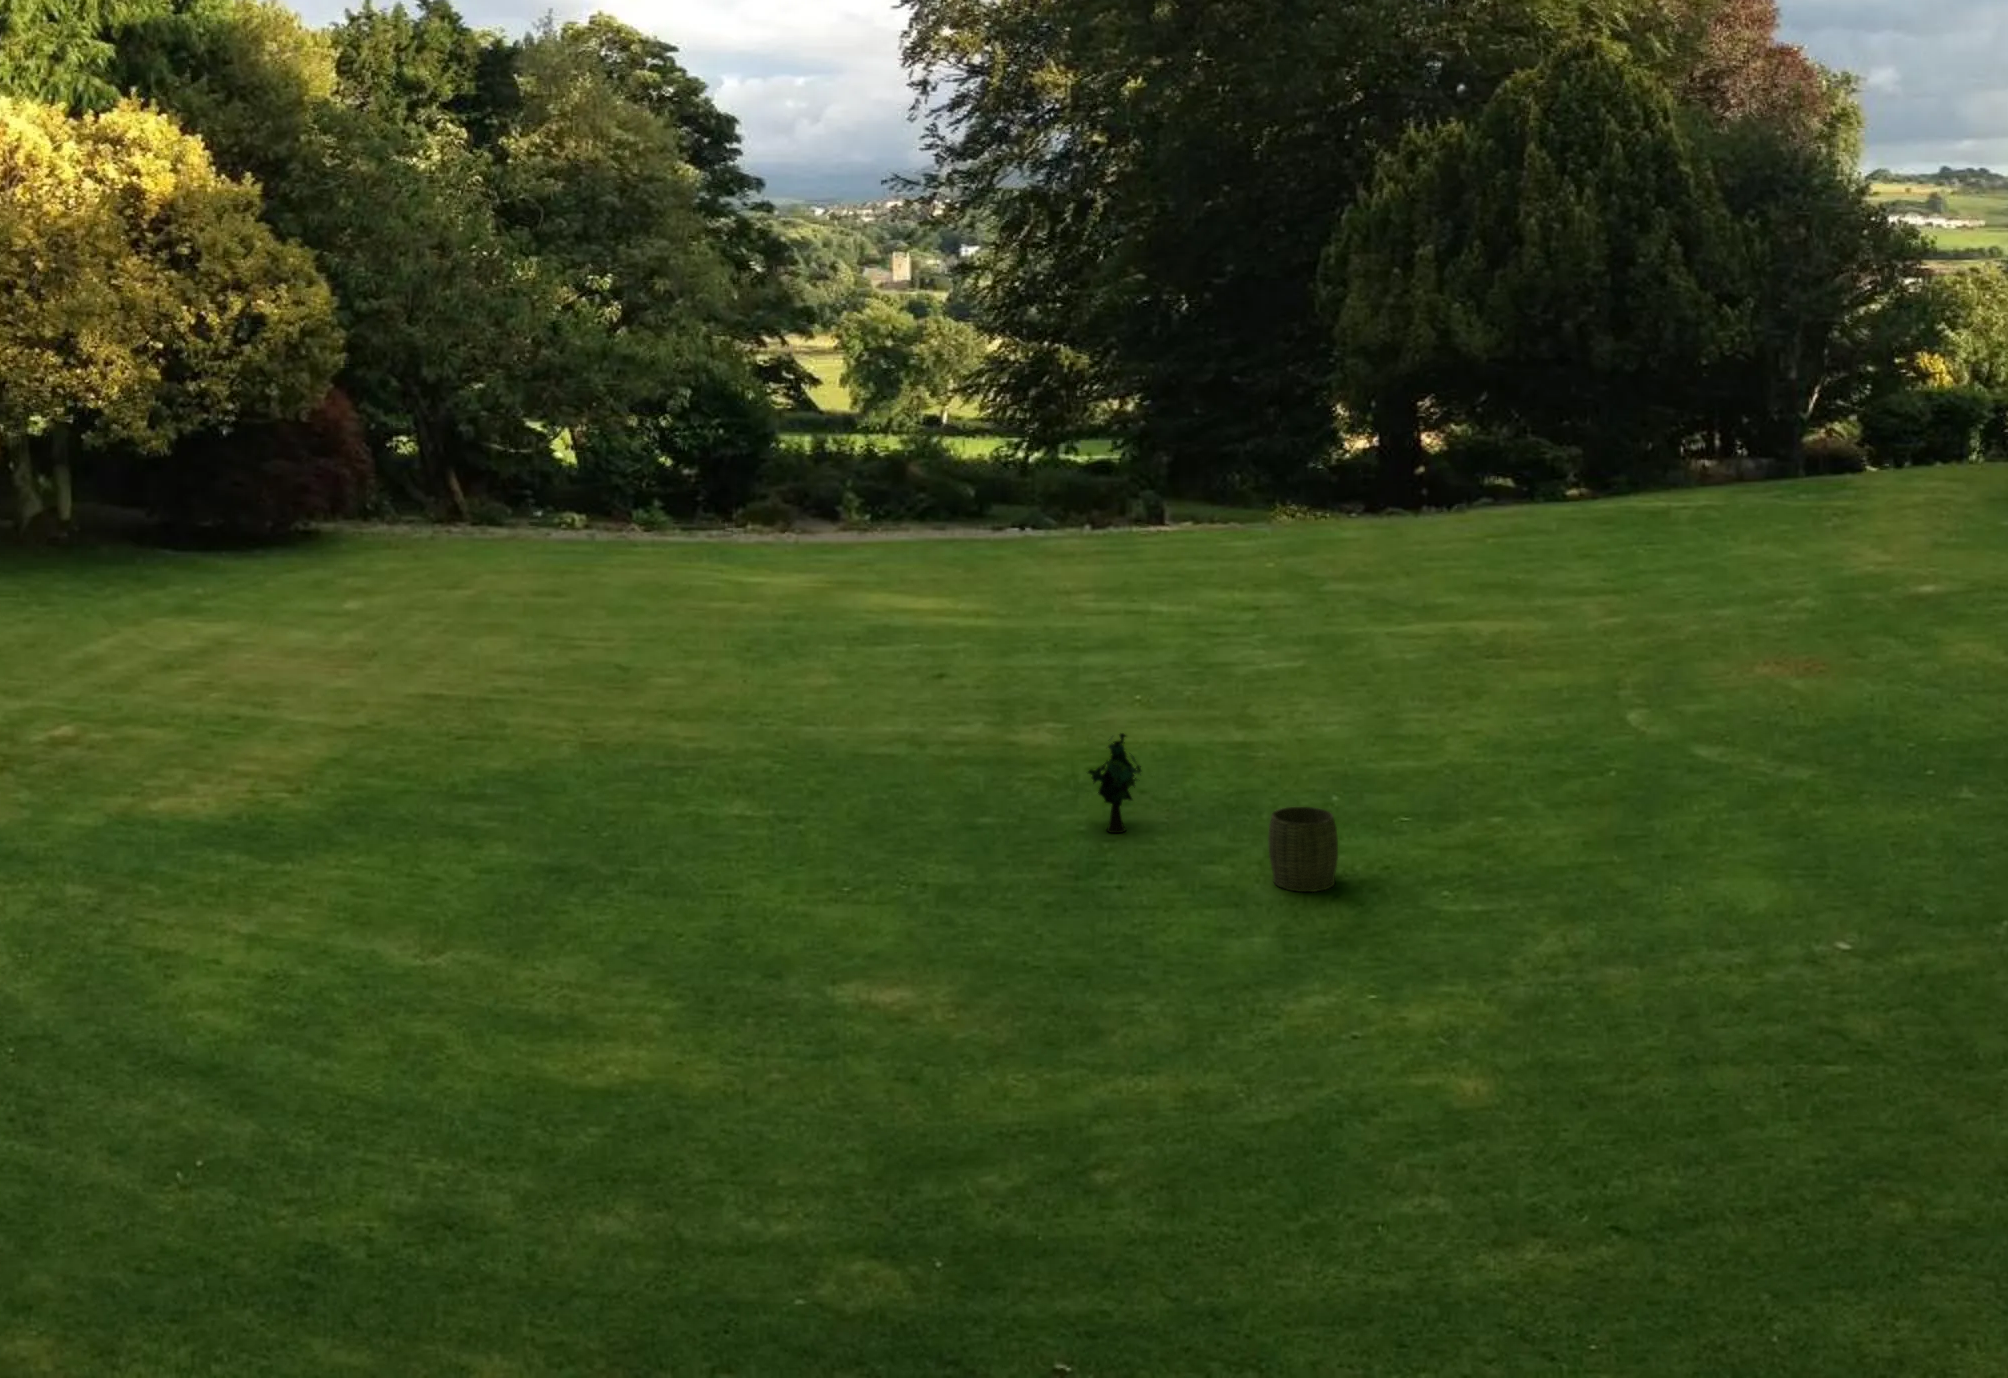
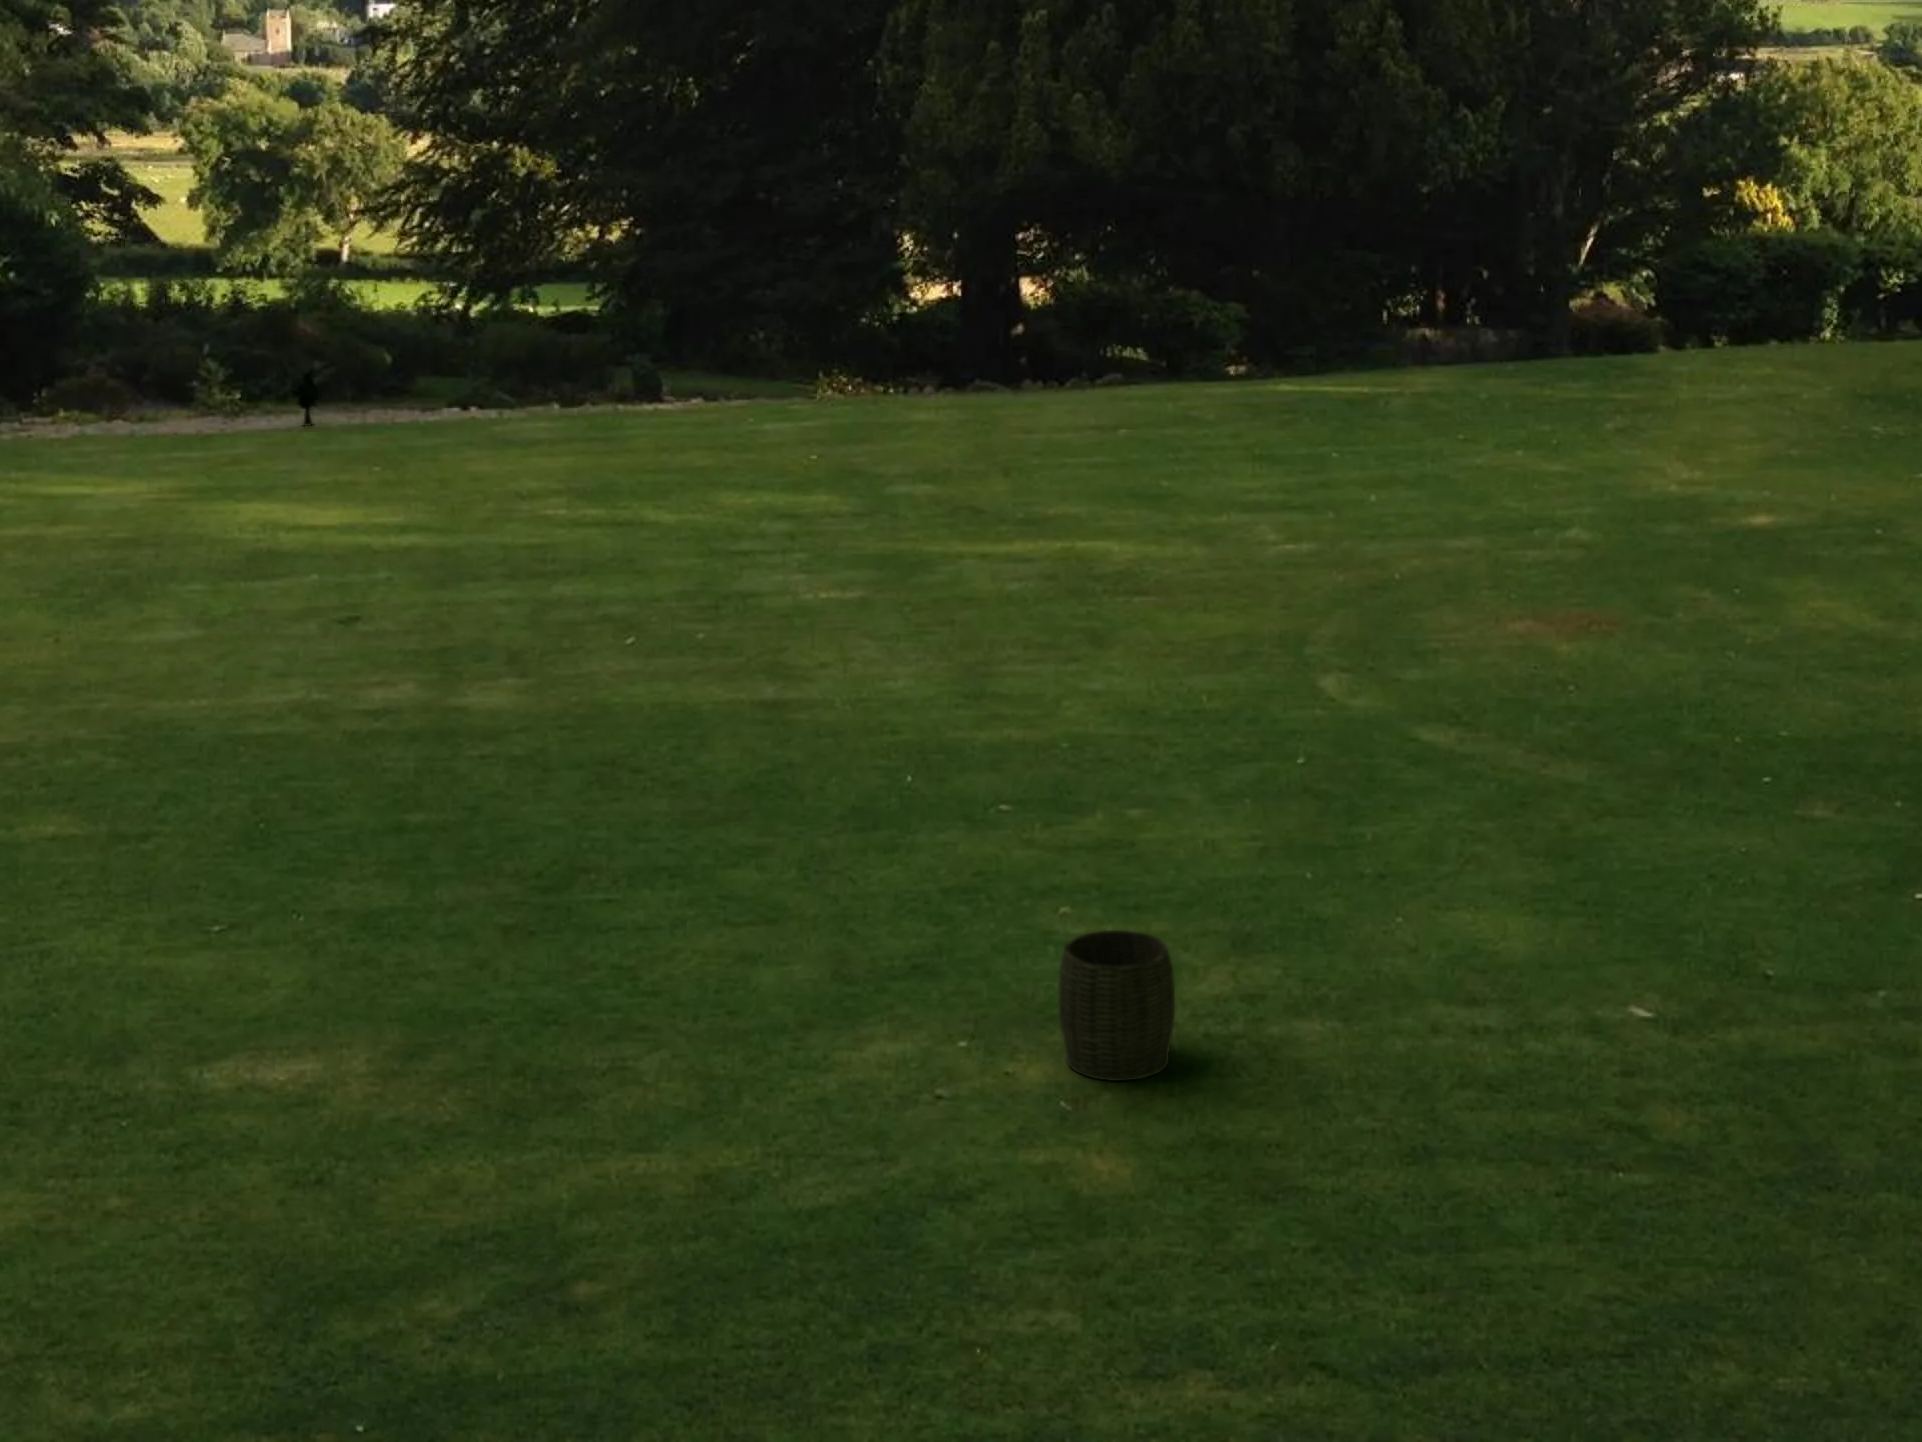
decorative plant: present [1088,733,1141,833] -> present [291,369,322,426]

